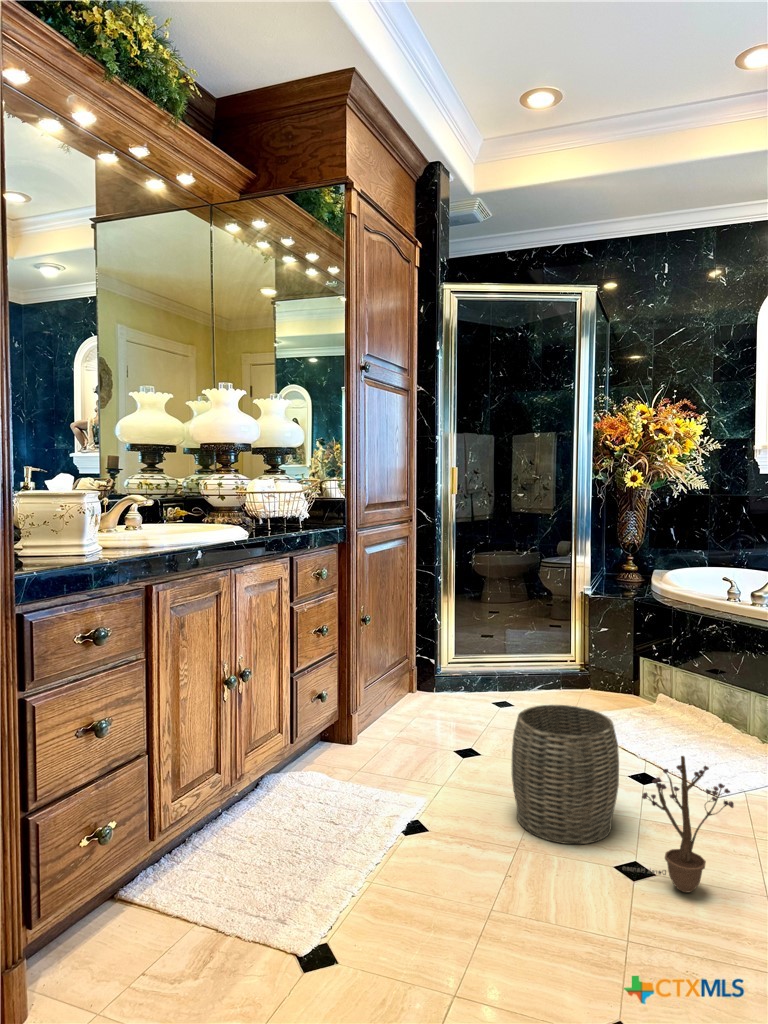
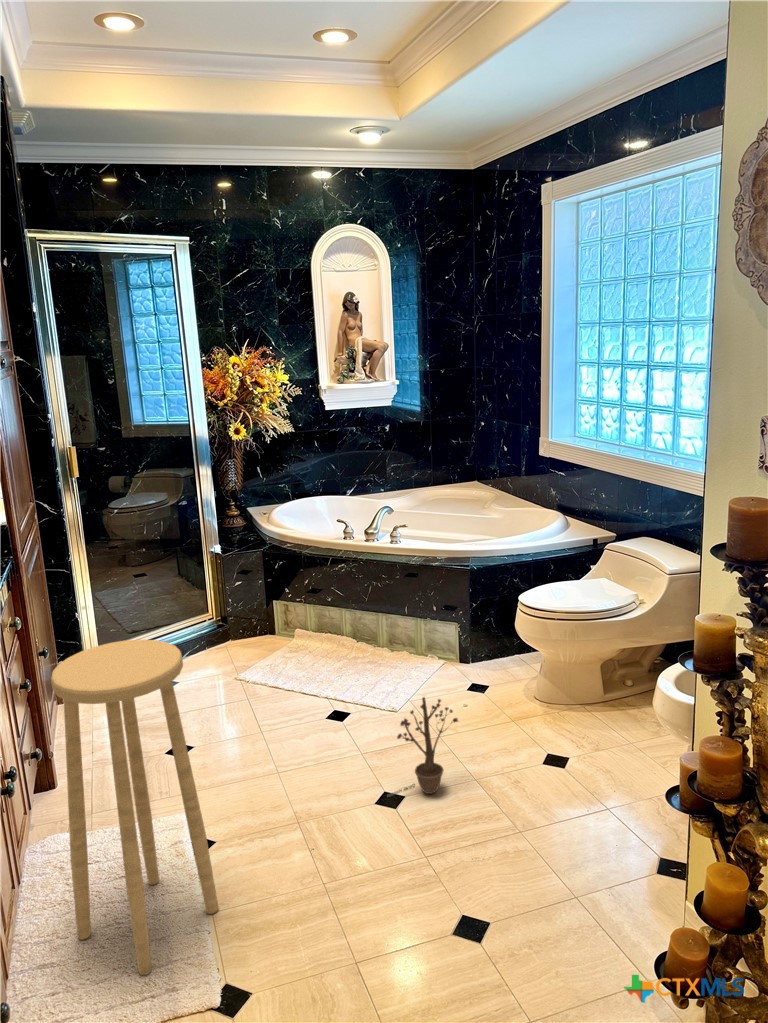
stool: none [262,584,377,899] -> present [51,640,218,975]
woven basket: present [512,705,619,844] -> none [264,676,356,800]

